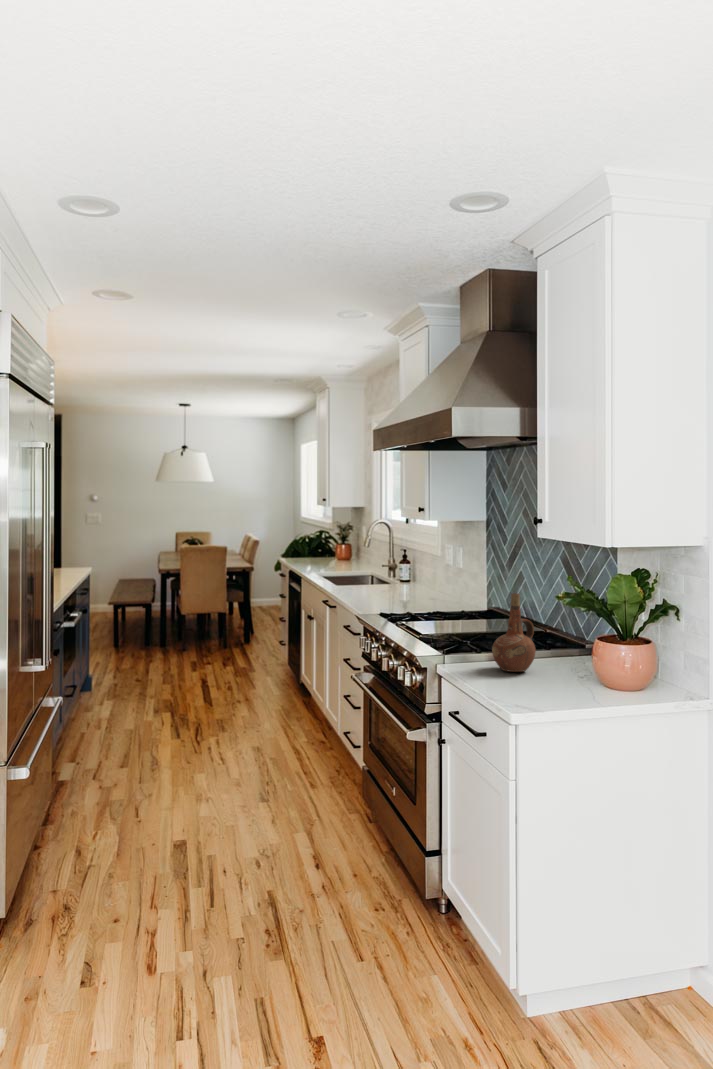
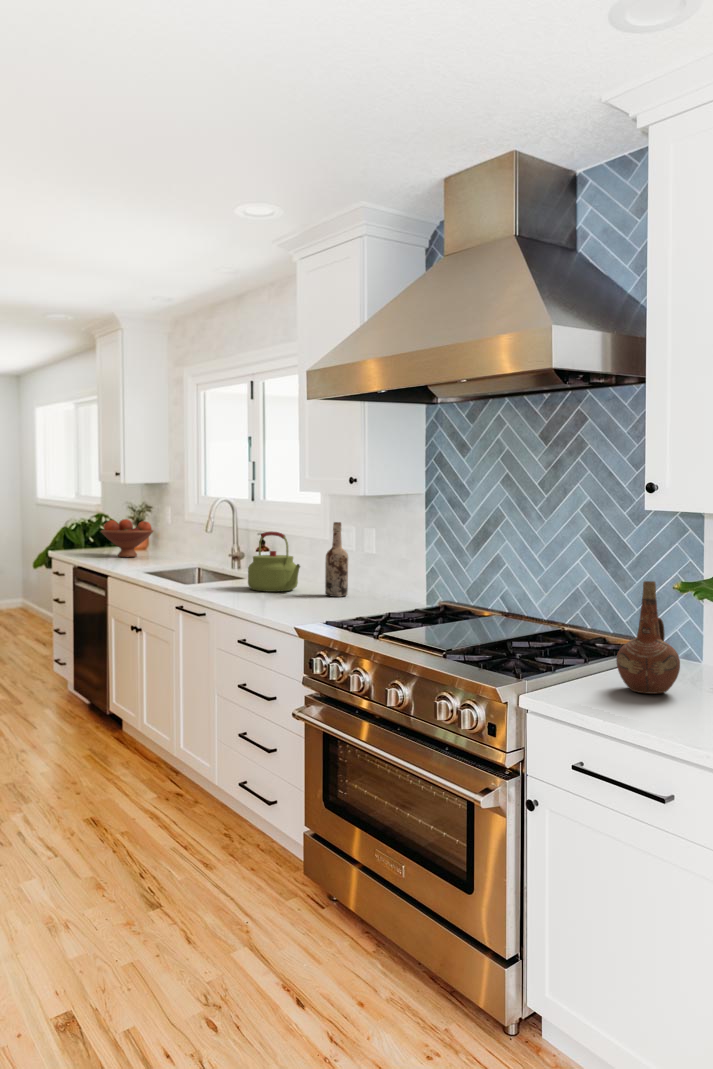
fruit bowl: none [307,536,346,565] -> present [101,519,153,557]
wine bottle: none [421,543,439,600] -> present [325,522,348,597]
kettle: none [371,549,408,595] -> present [248,531,300,592]

